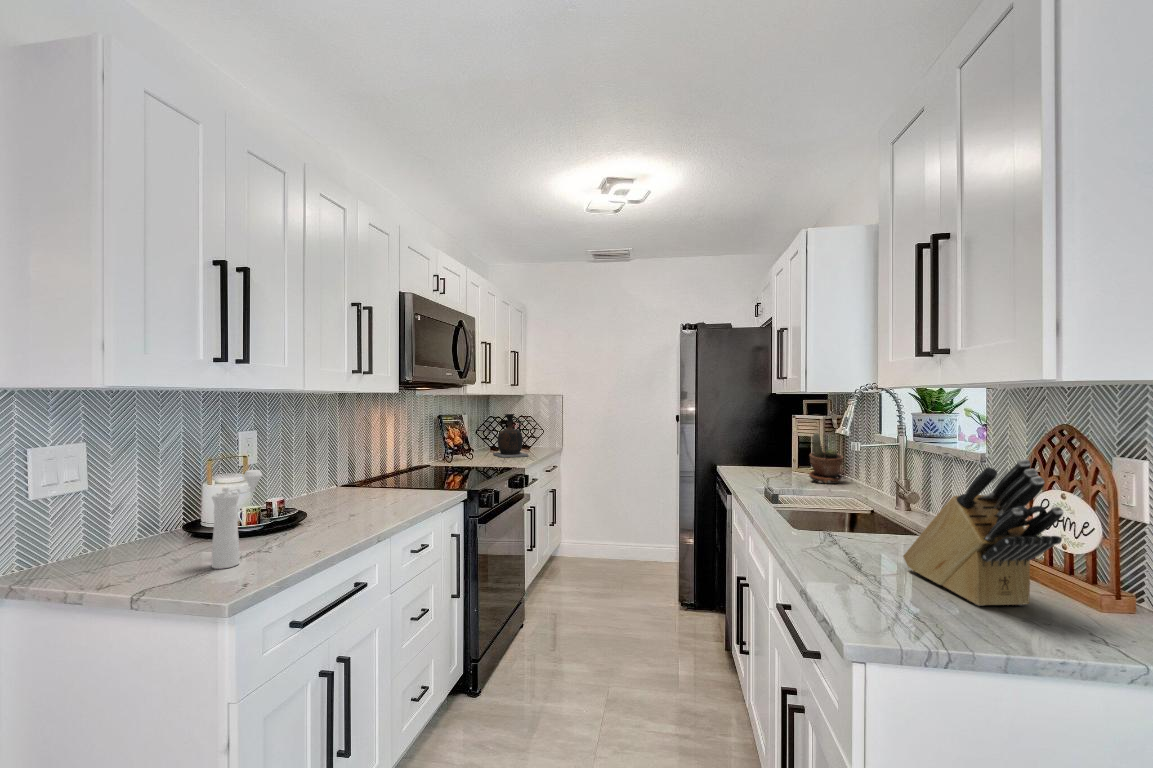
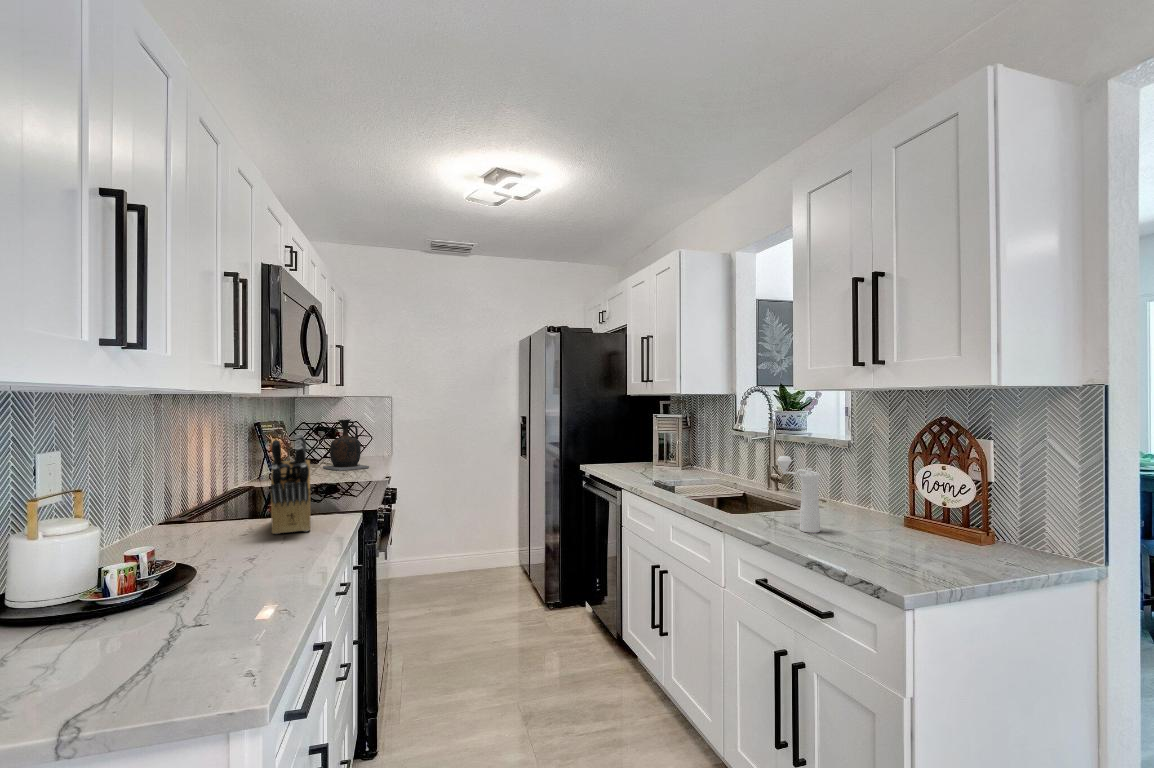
potted plant: present [809,433,843,484] -> none [679,430,710,477]
knife block: present [903,459,1063,606] -> present [271,434,311,534]
pepper mill: present [212,470,262,569] -> present [777,456,820,533]

